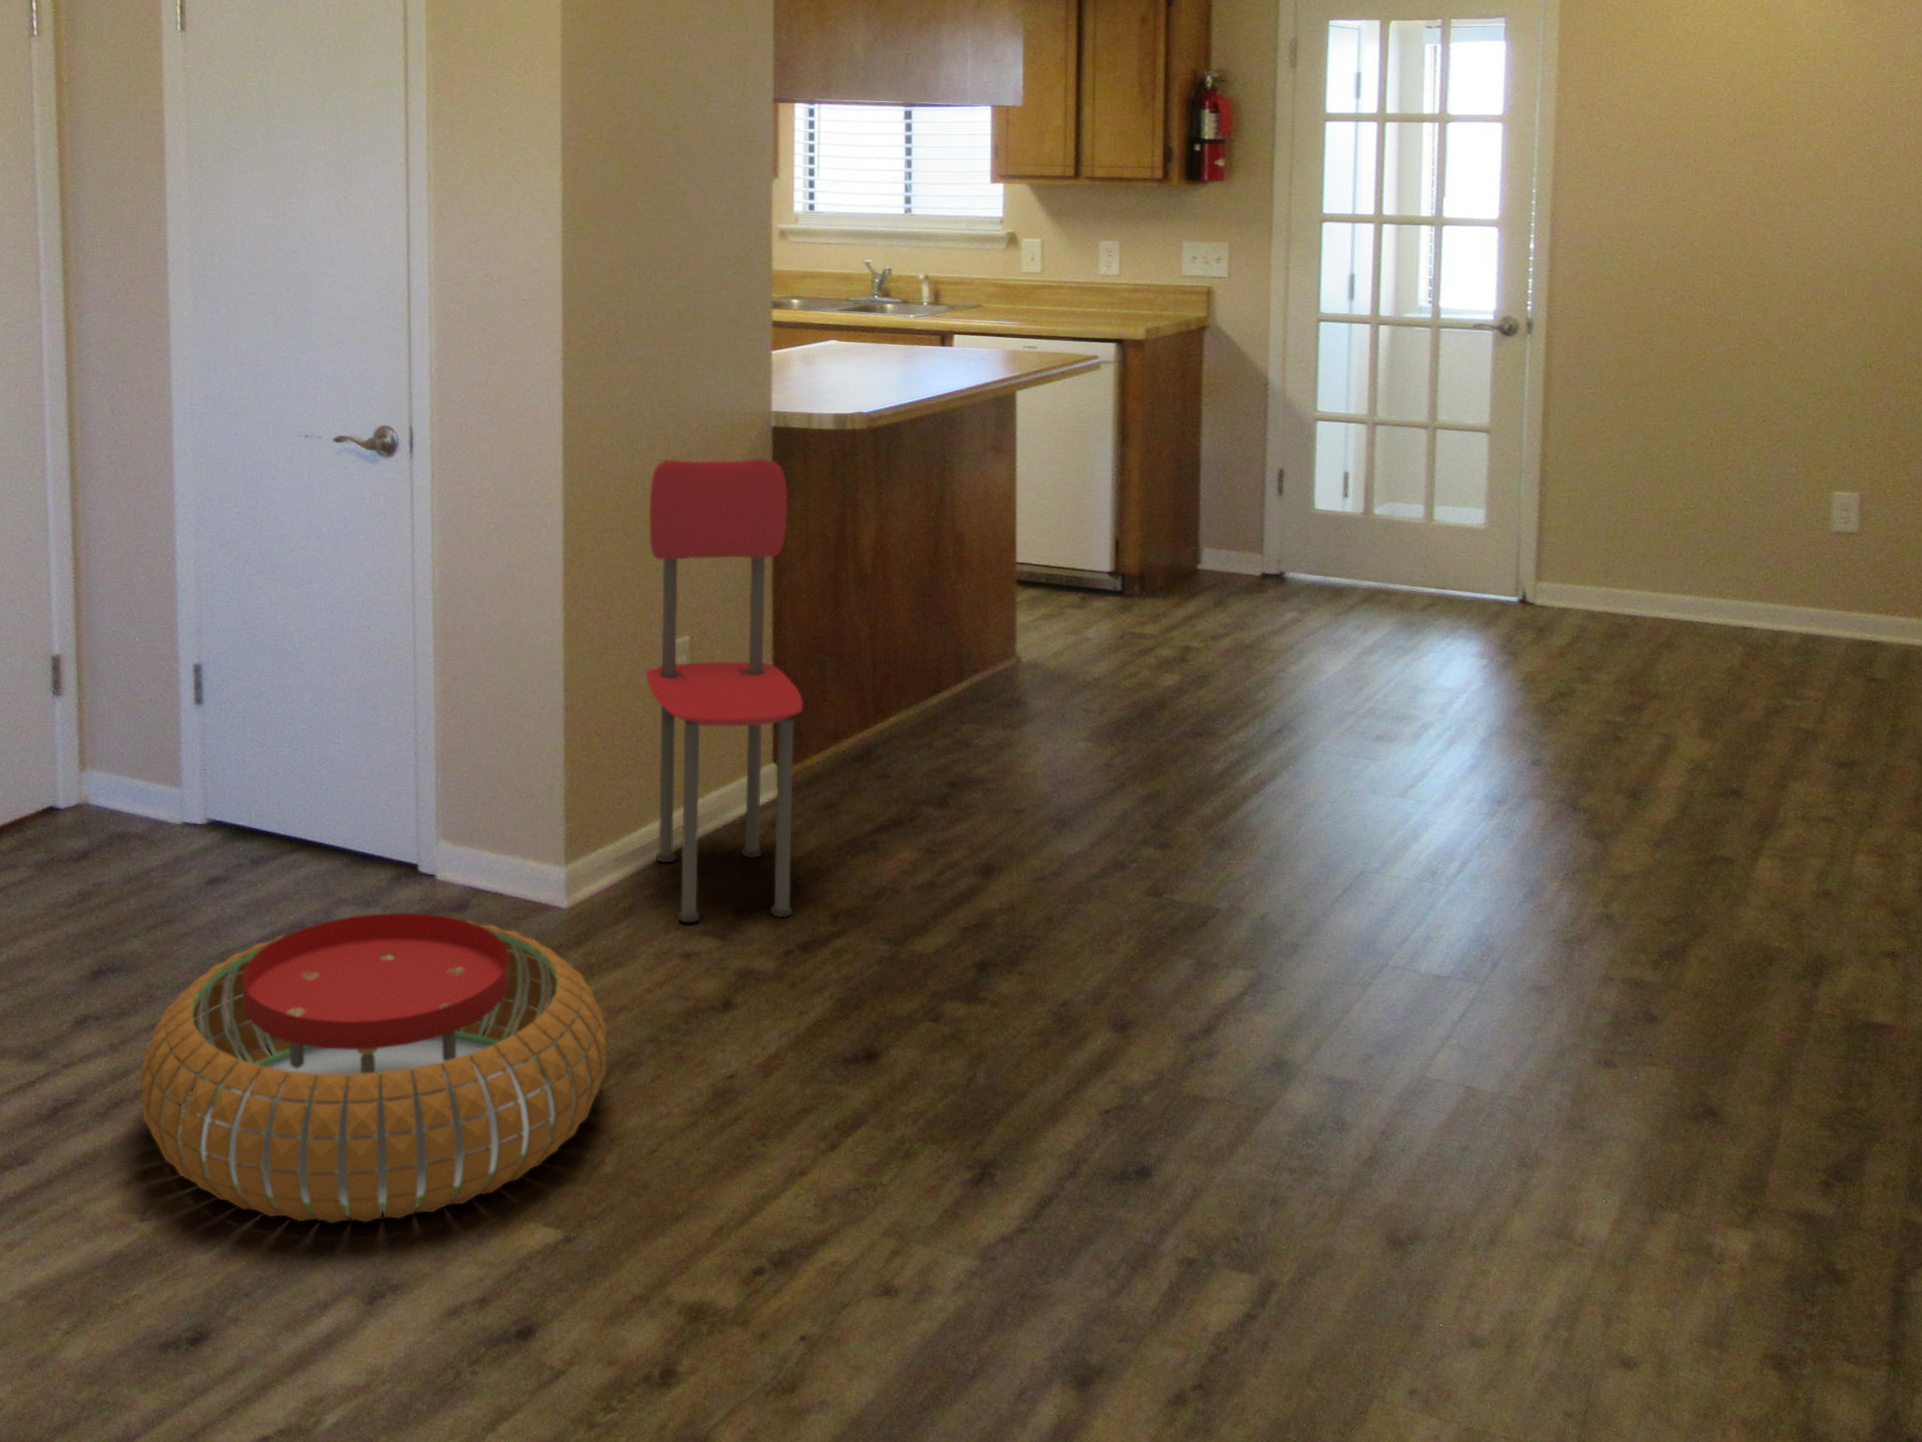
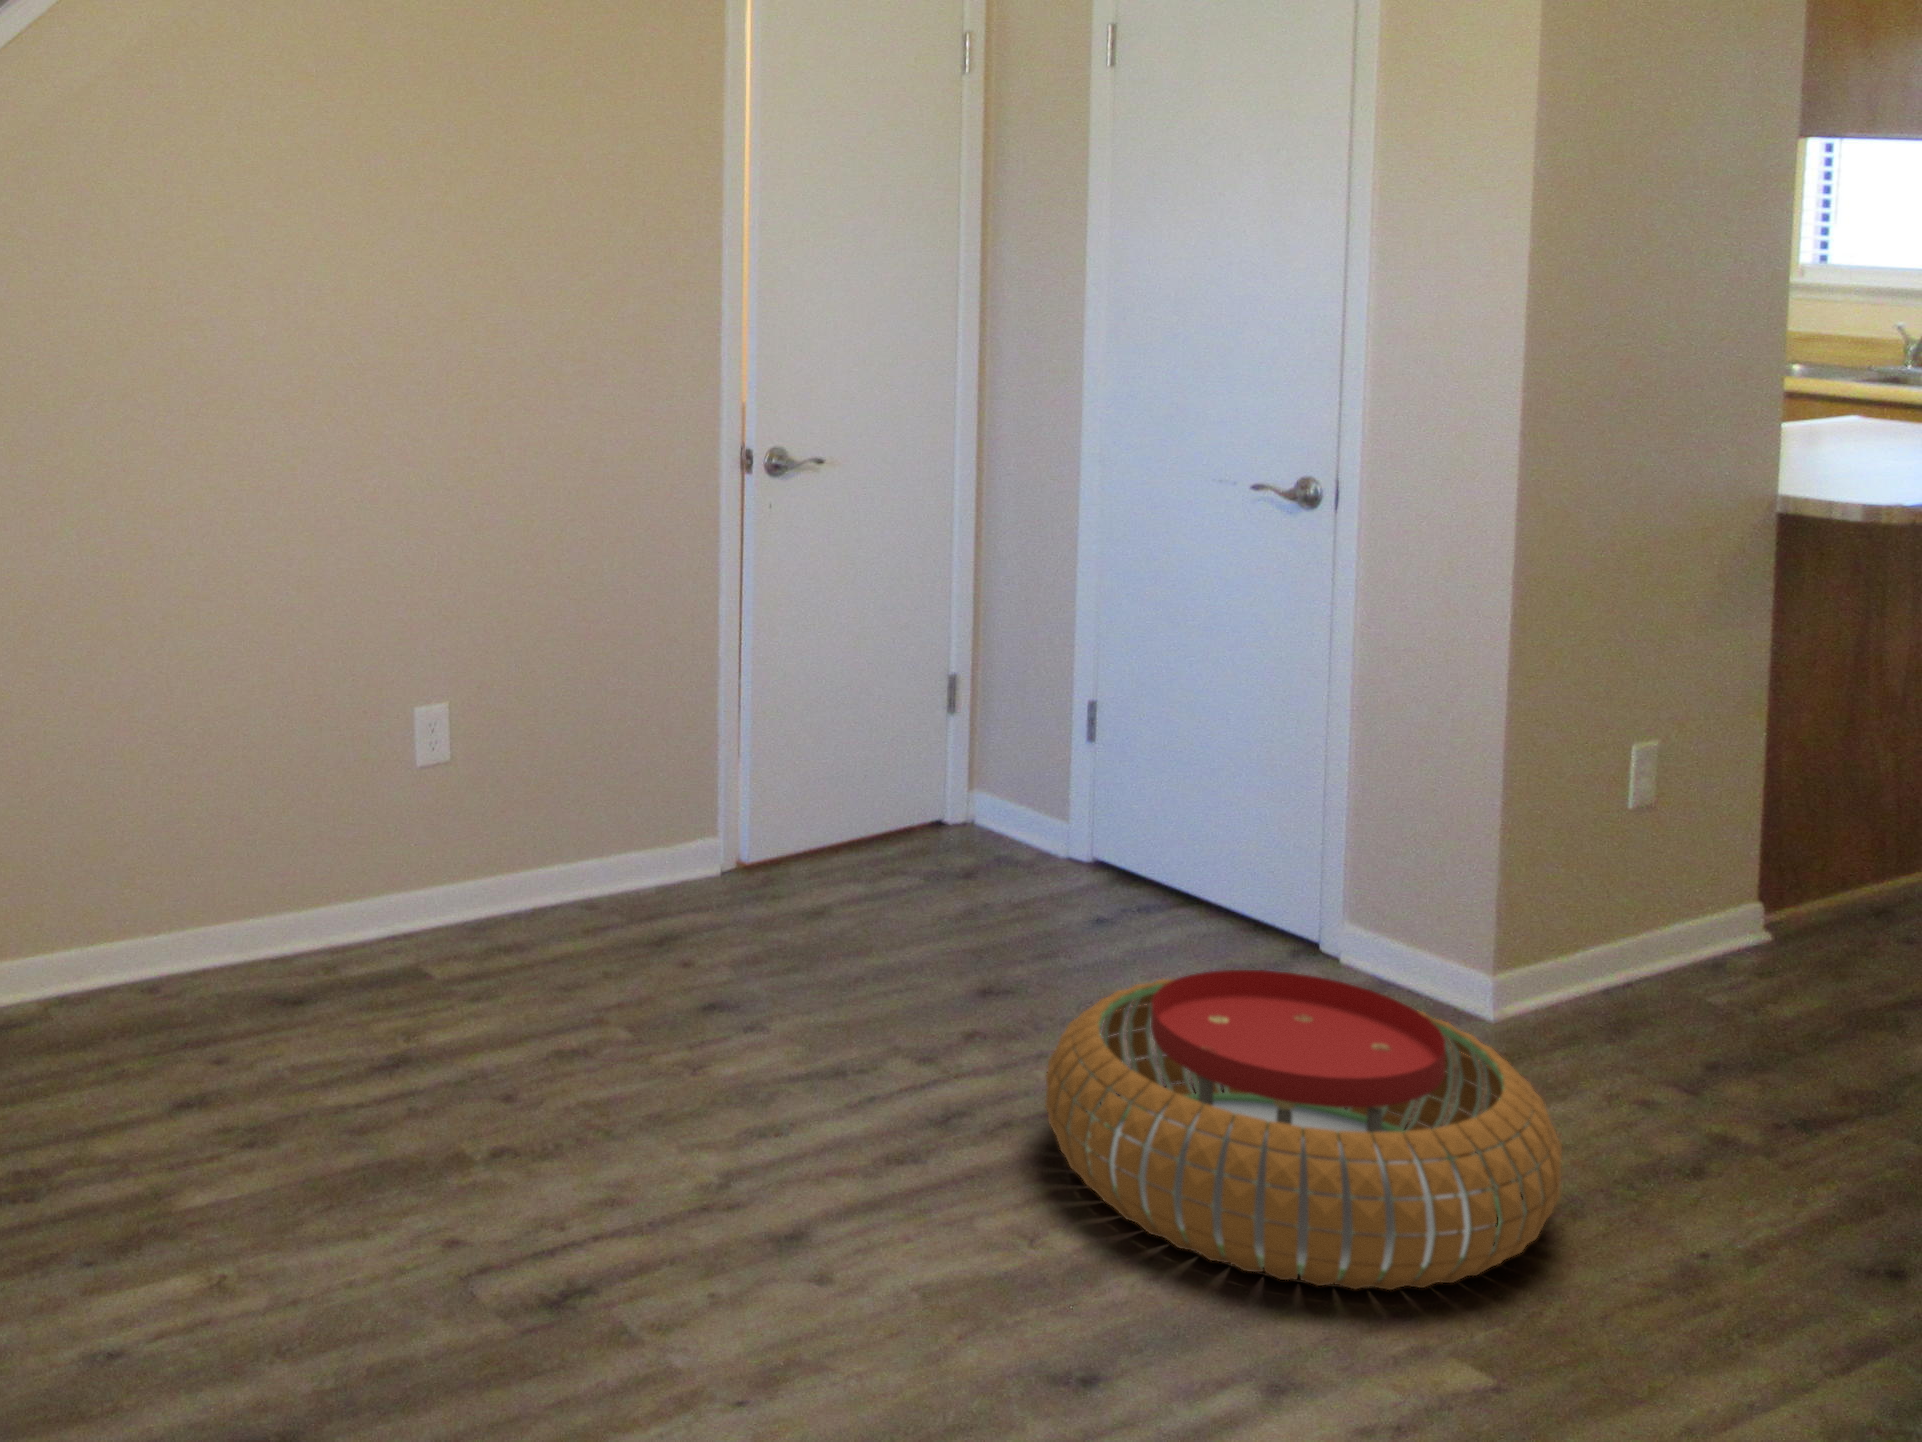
dining chair: present [646,459,803,922] -> none [1606,534,1823,1085]

